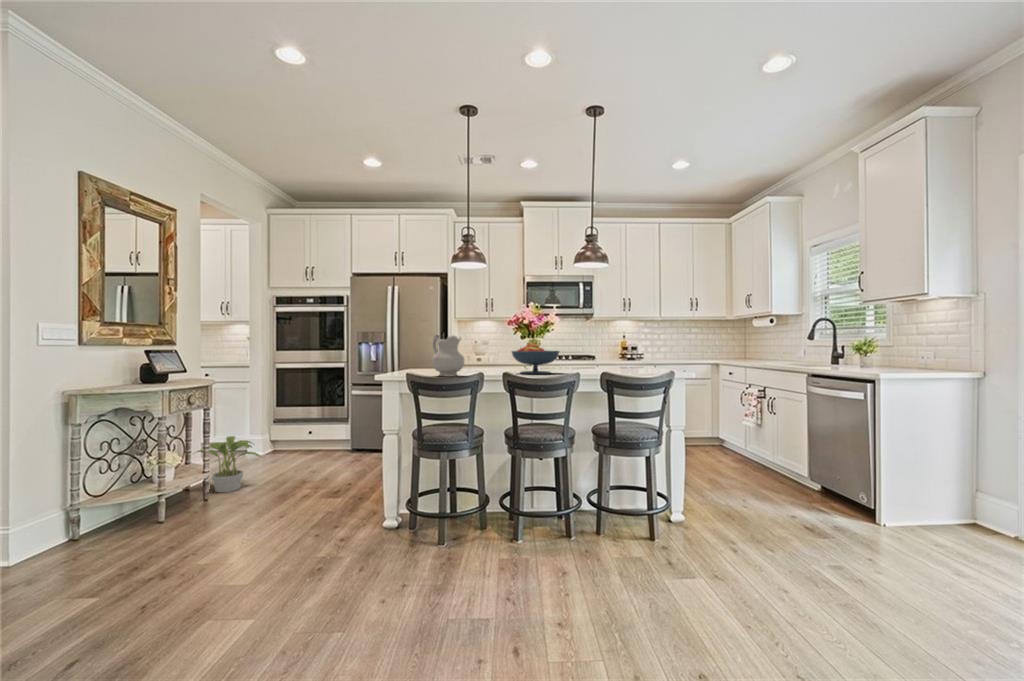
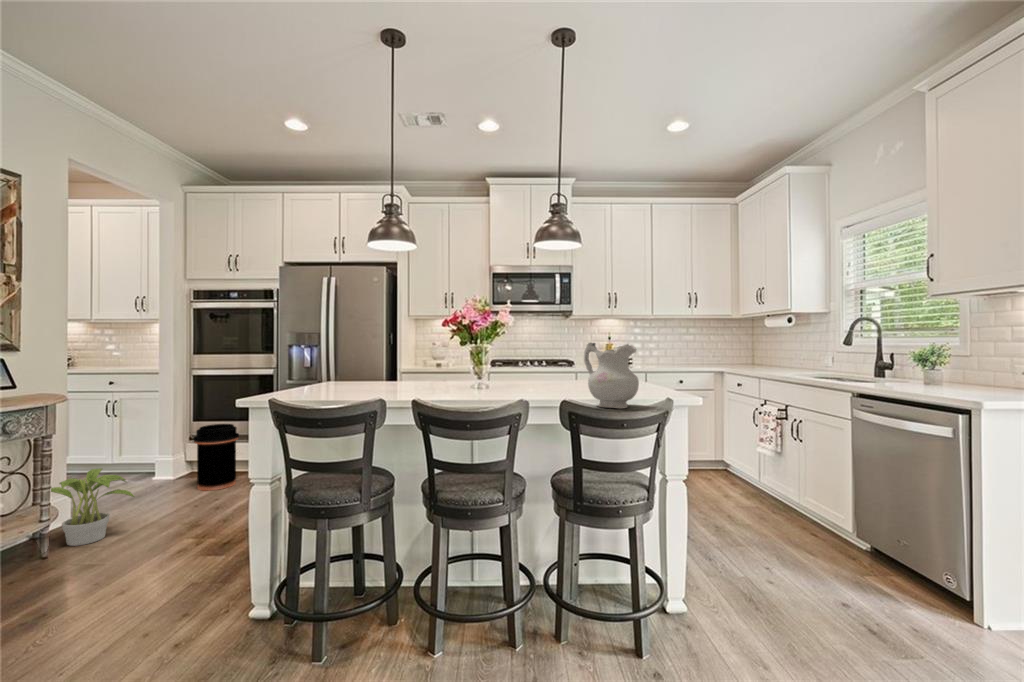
ceramic pitcher: present [432,335,464,377] -> present [584,343,639,409]
fruit bowl: present [512,343,559,374] -> none [439,353,509,398]
trash can: none [284,407,318,461] -> present [194,424,239,491]

